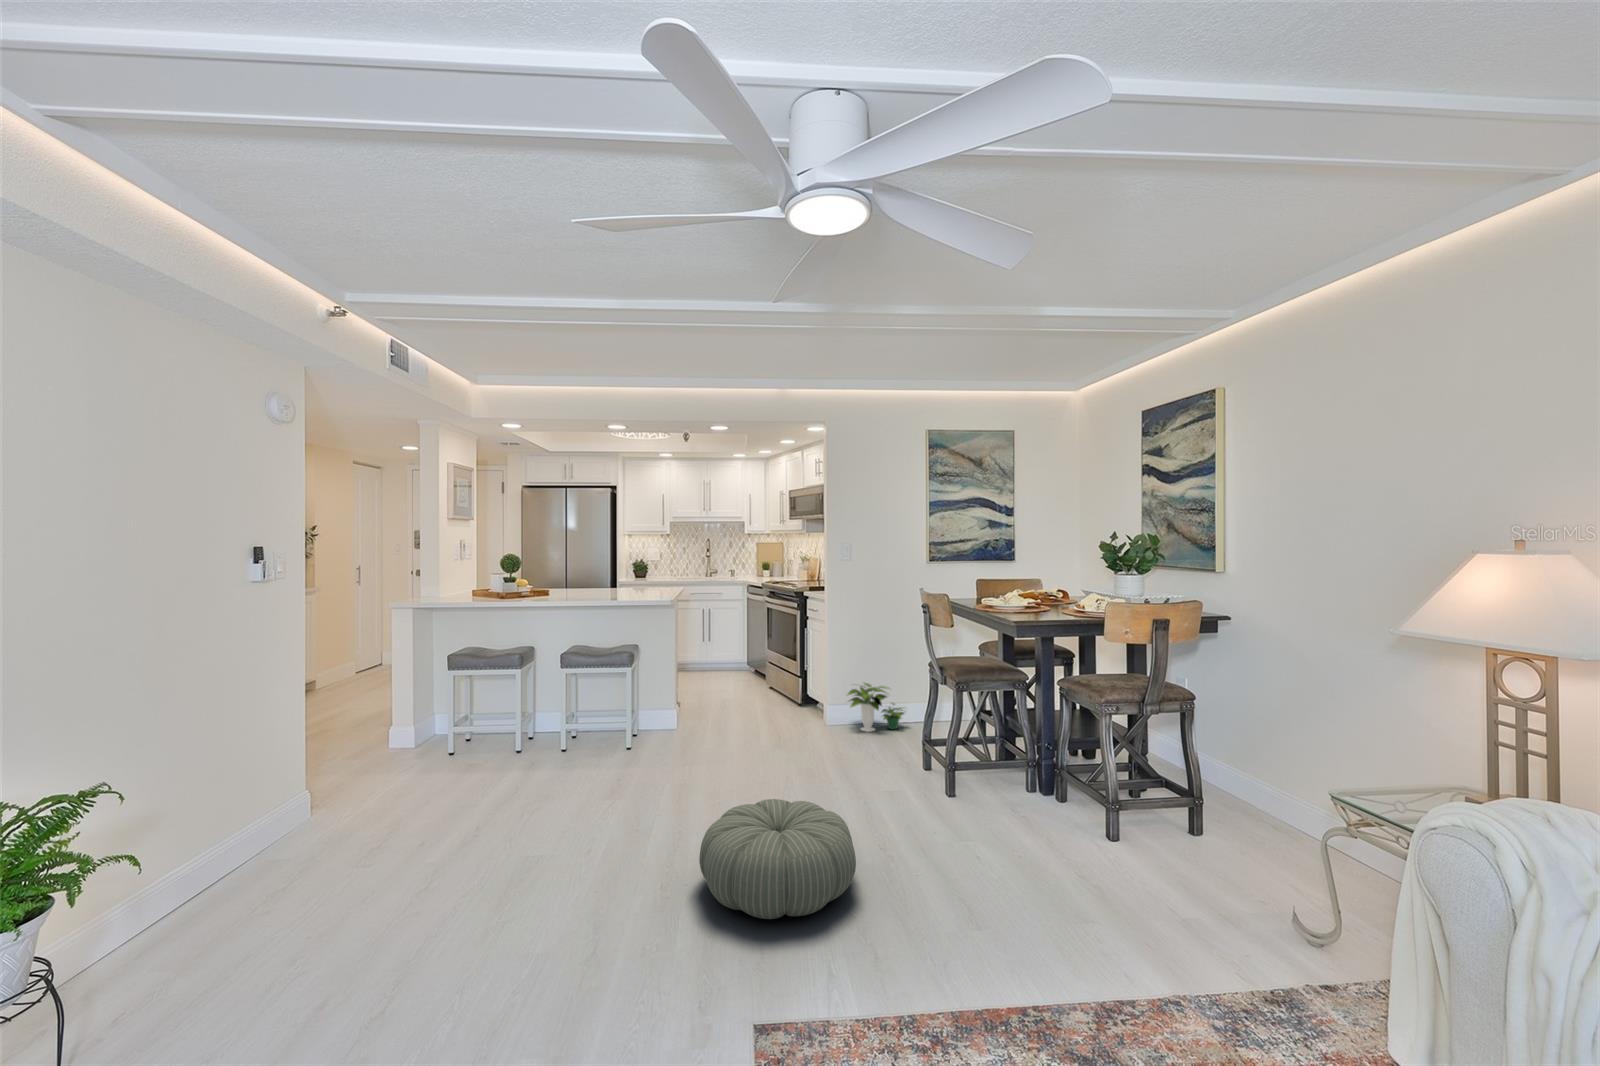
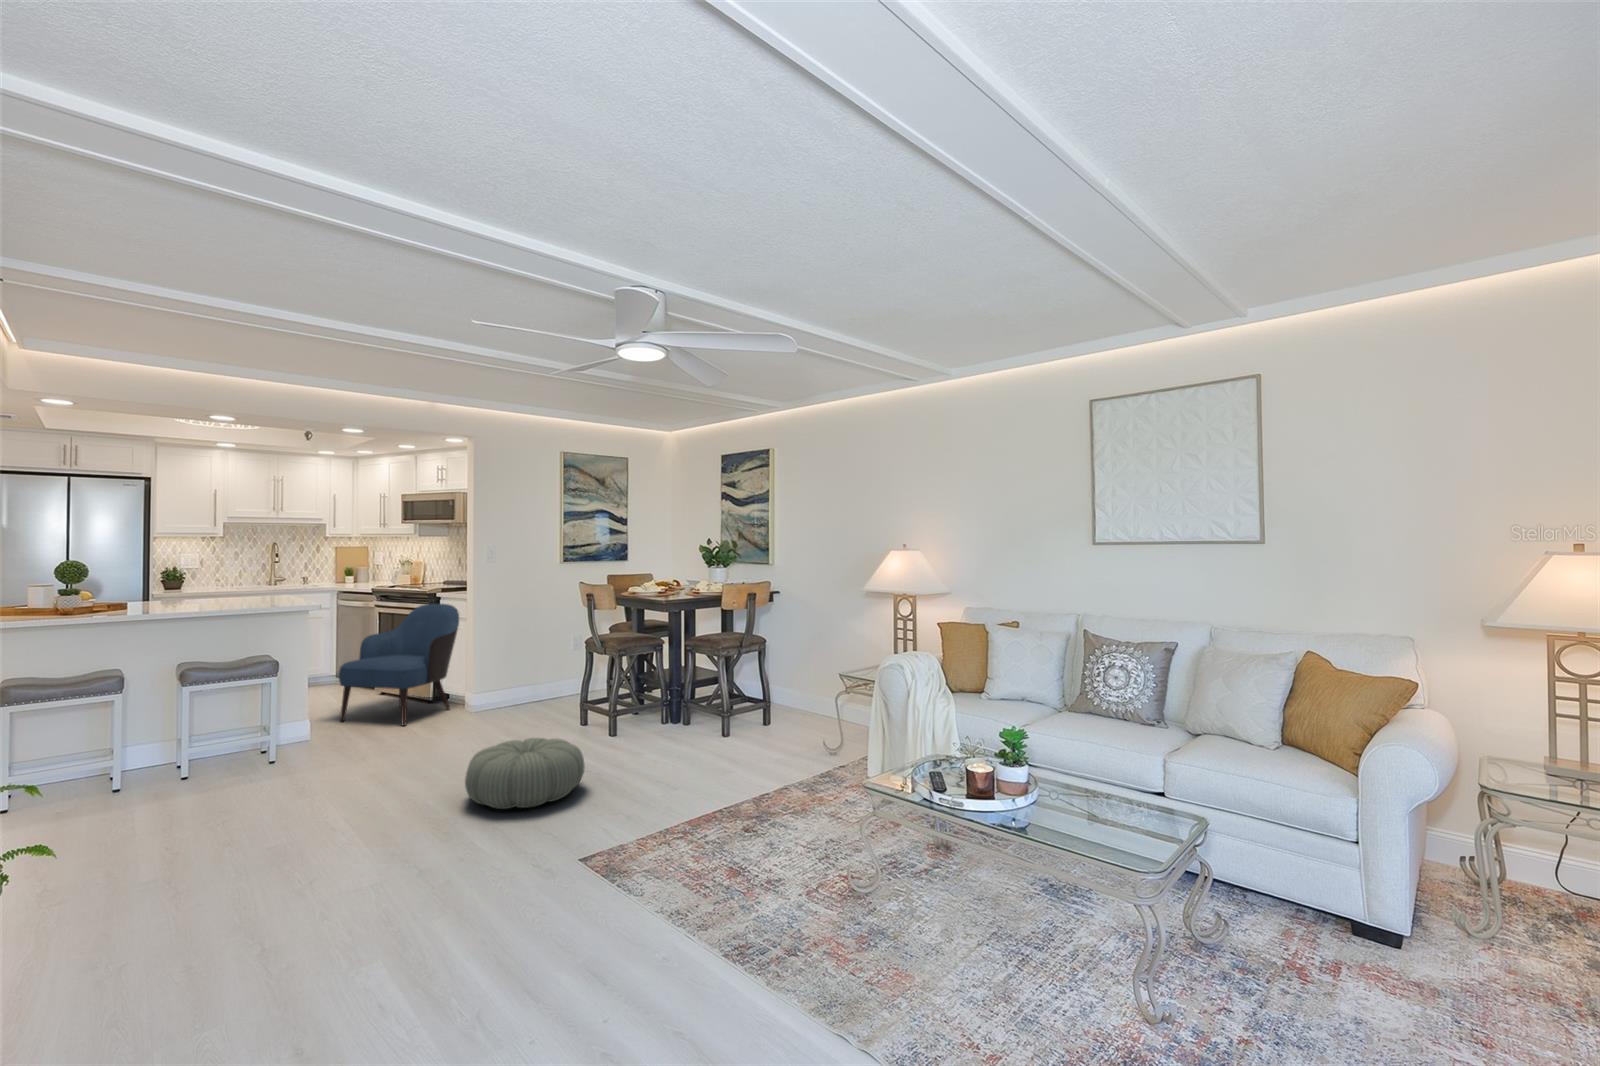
armchair: none [713,602,820,730] -> present [339,604,459,726]
potted plant: present [848,682,904,732] -> none [495,670,549,711]

